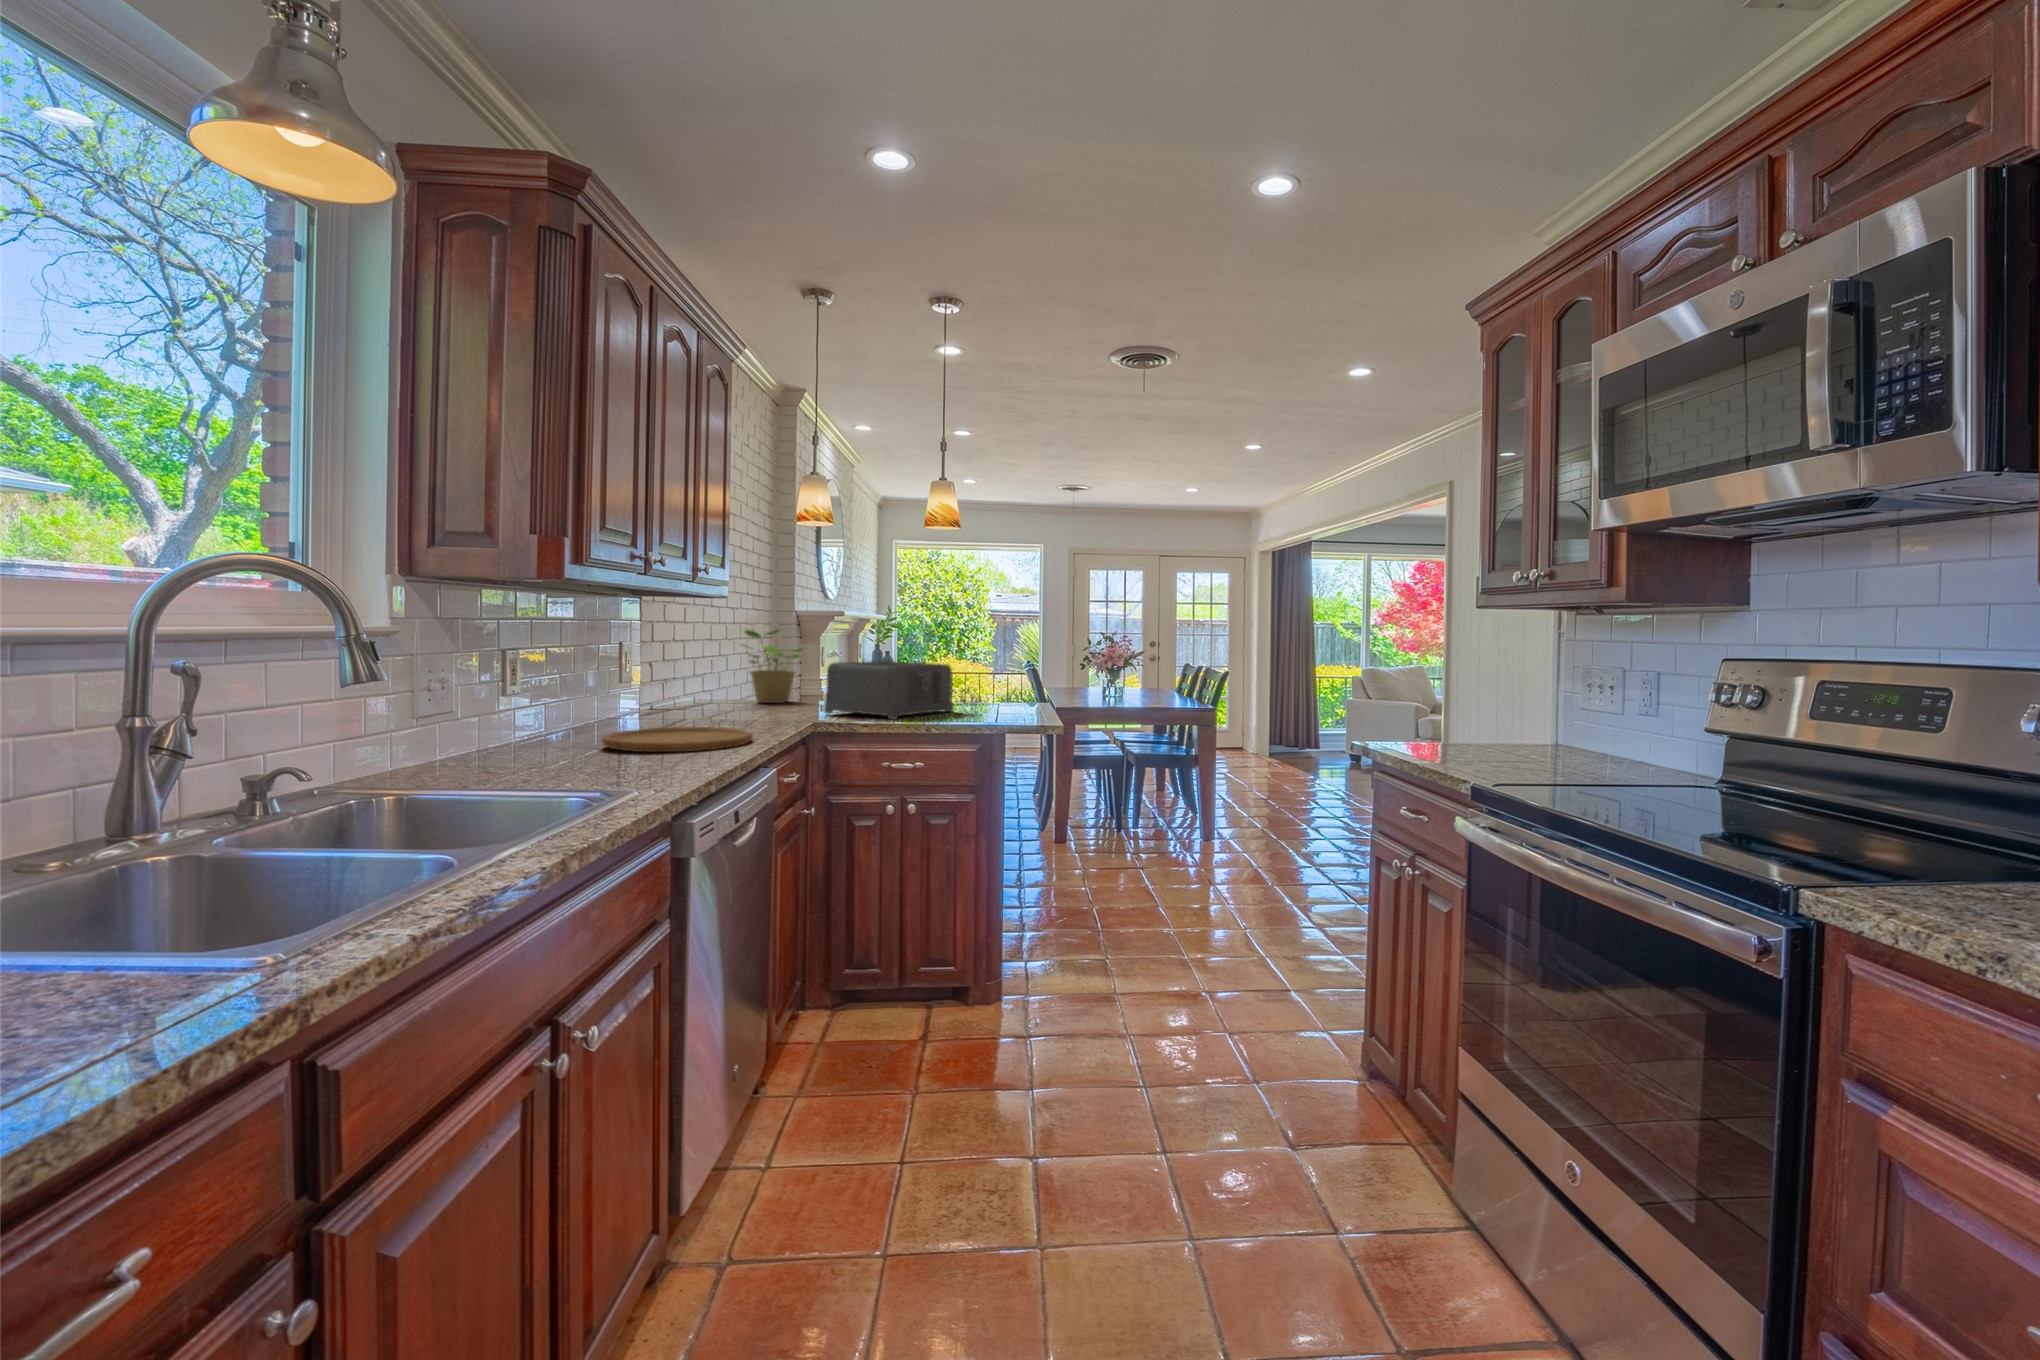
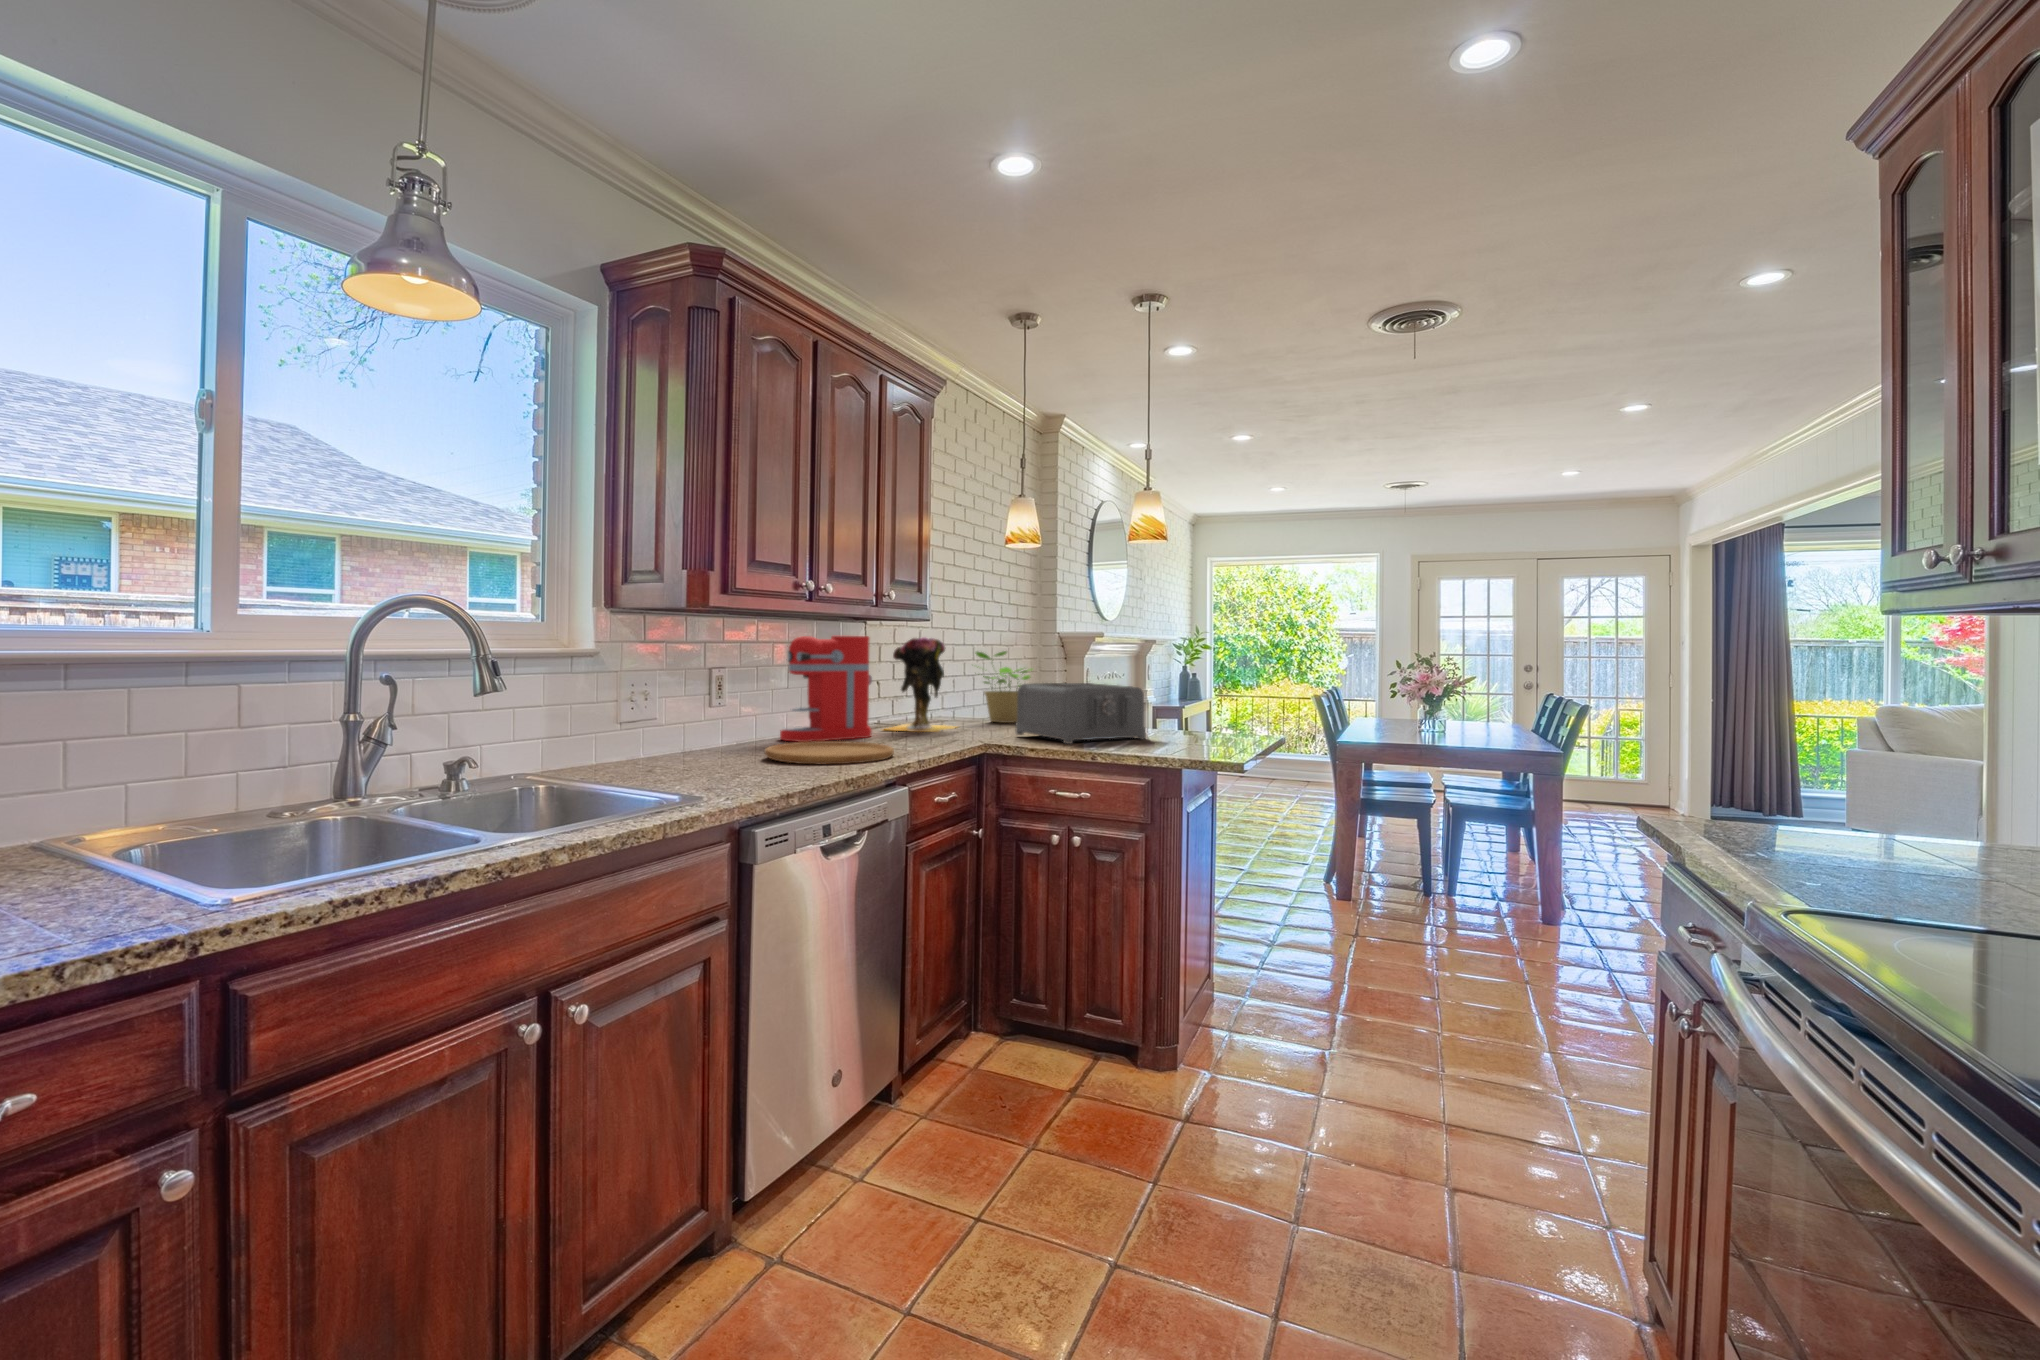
coffee maker: none [556,612,663,731] -> present [780,636,872,742]
vase: none [656,615,738,715] -> present [886,637,956,732]

